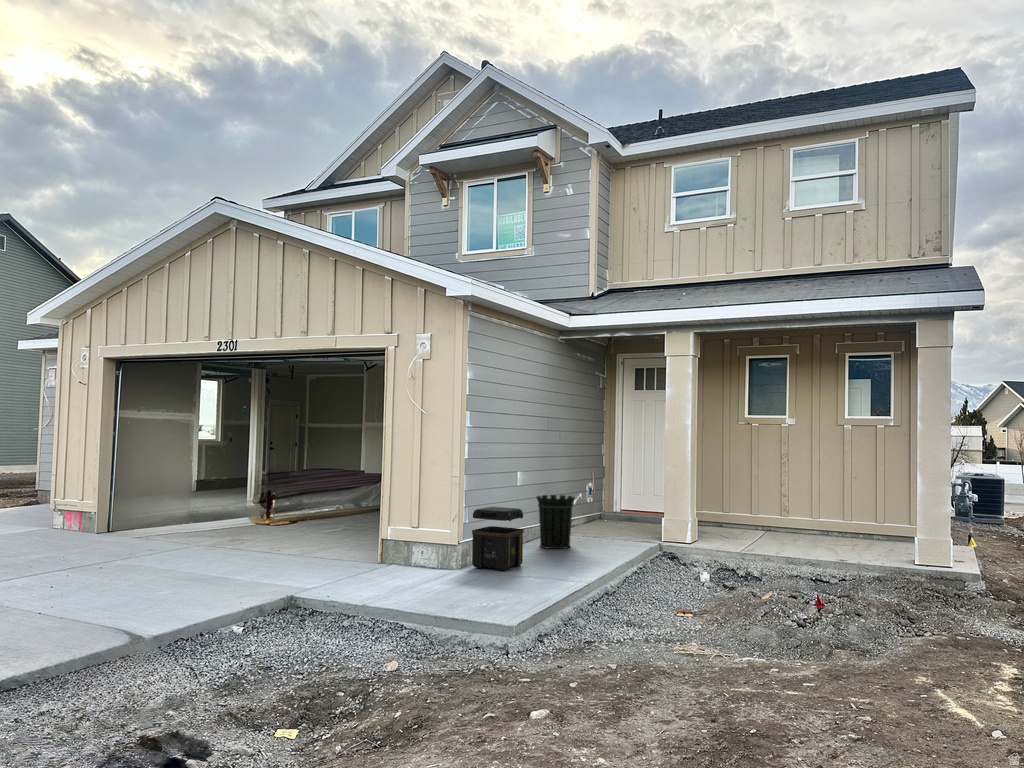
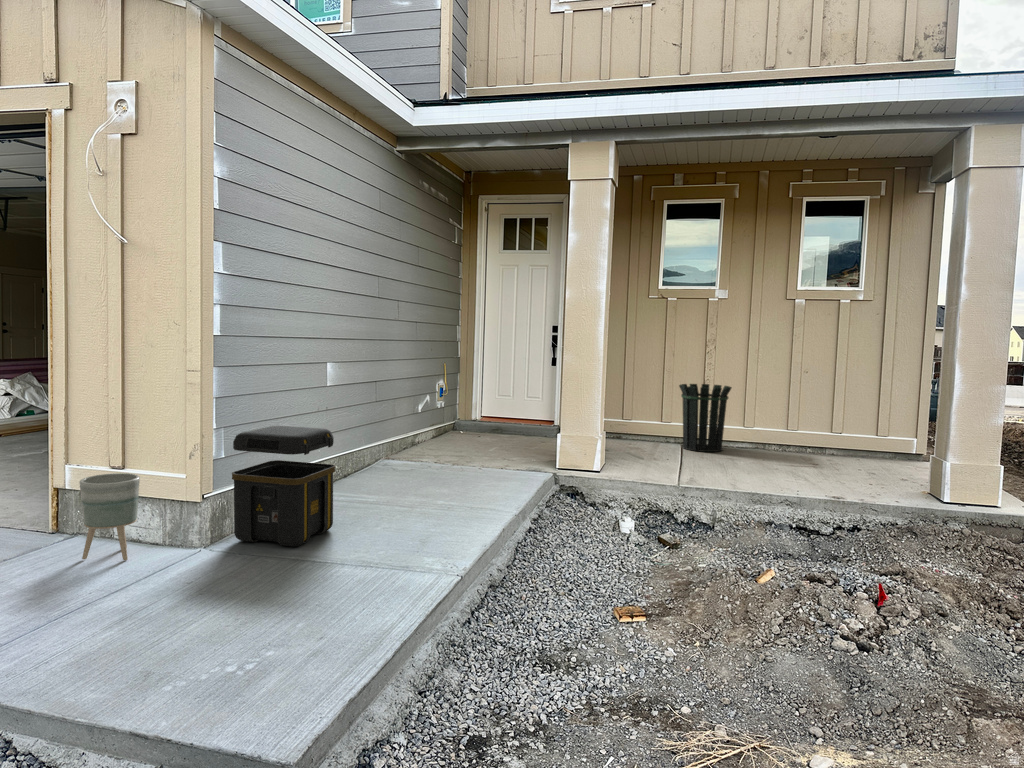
waste bin: present [536,495,575,549] -> present [679,384,732,452]
planter: none [403,529,429,572] -> present [79,473,140,560]

